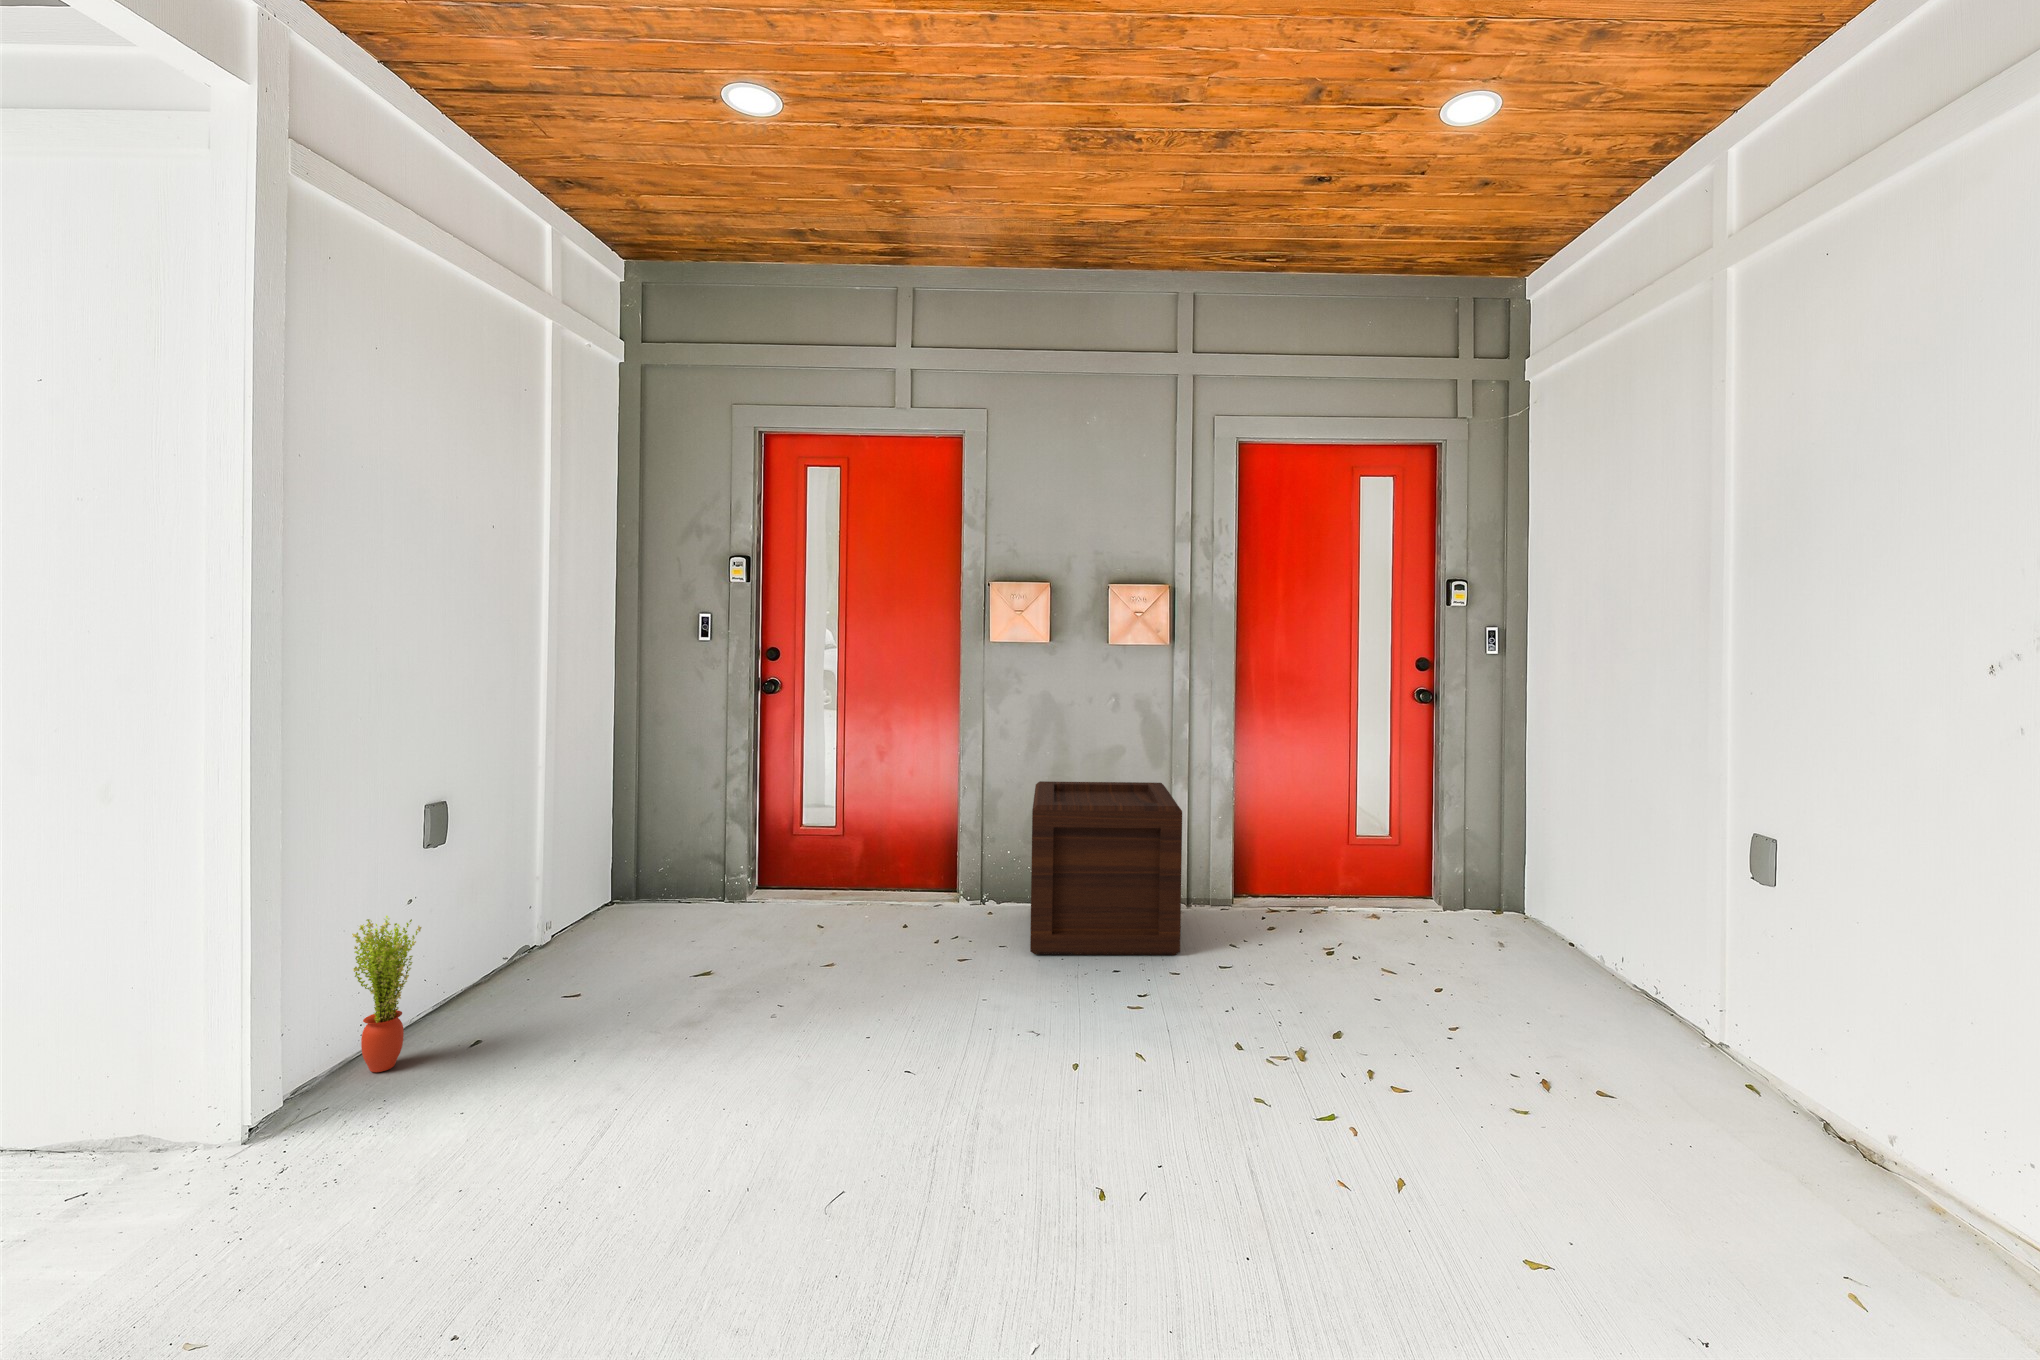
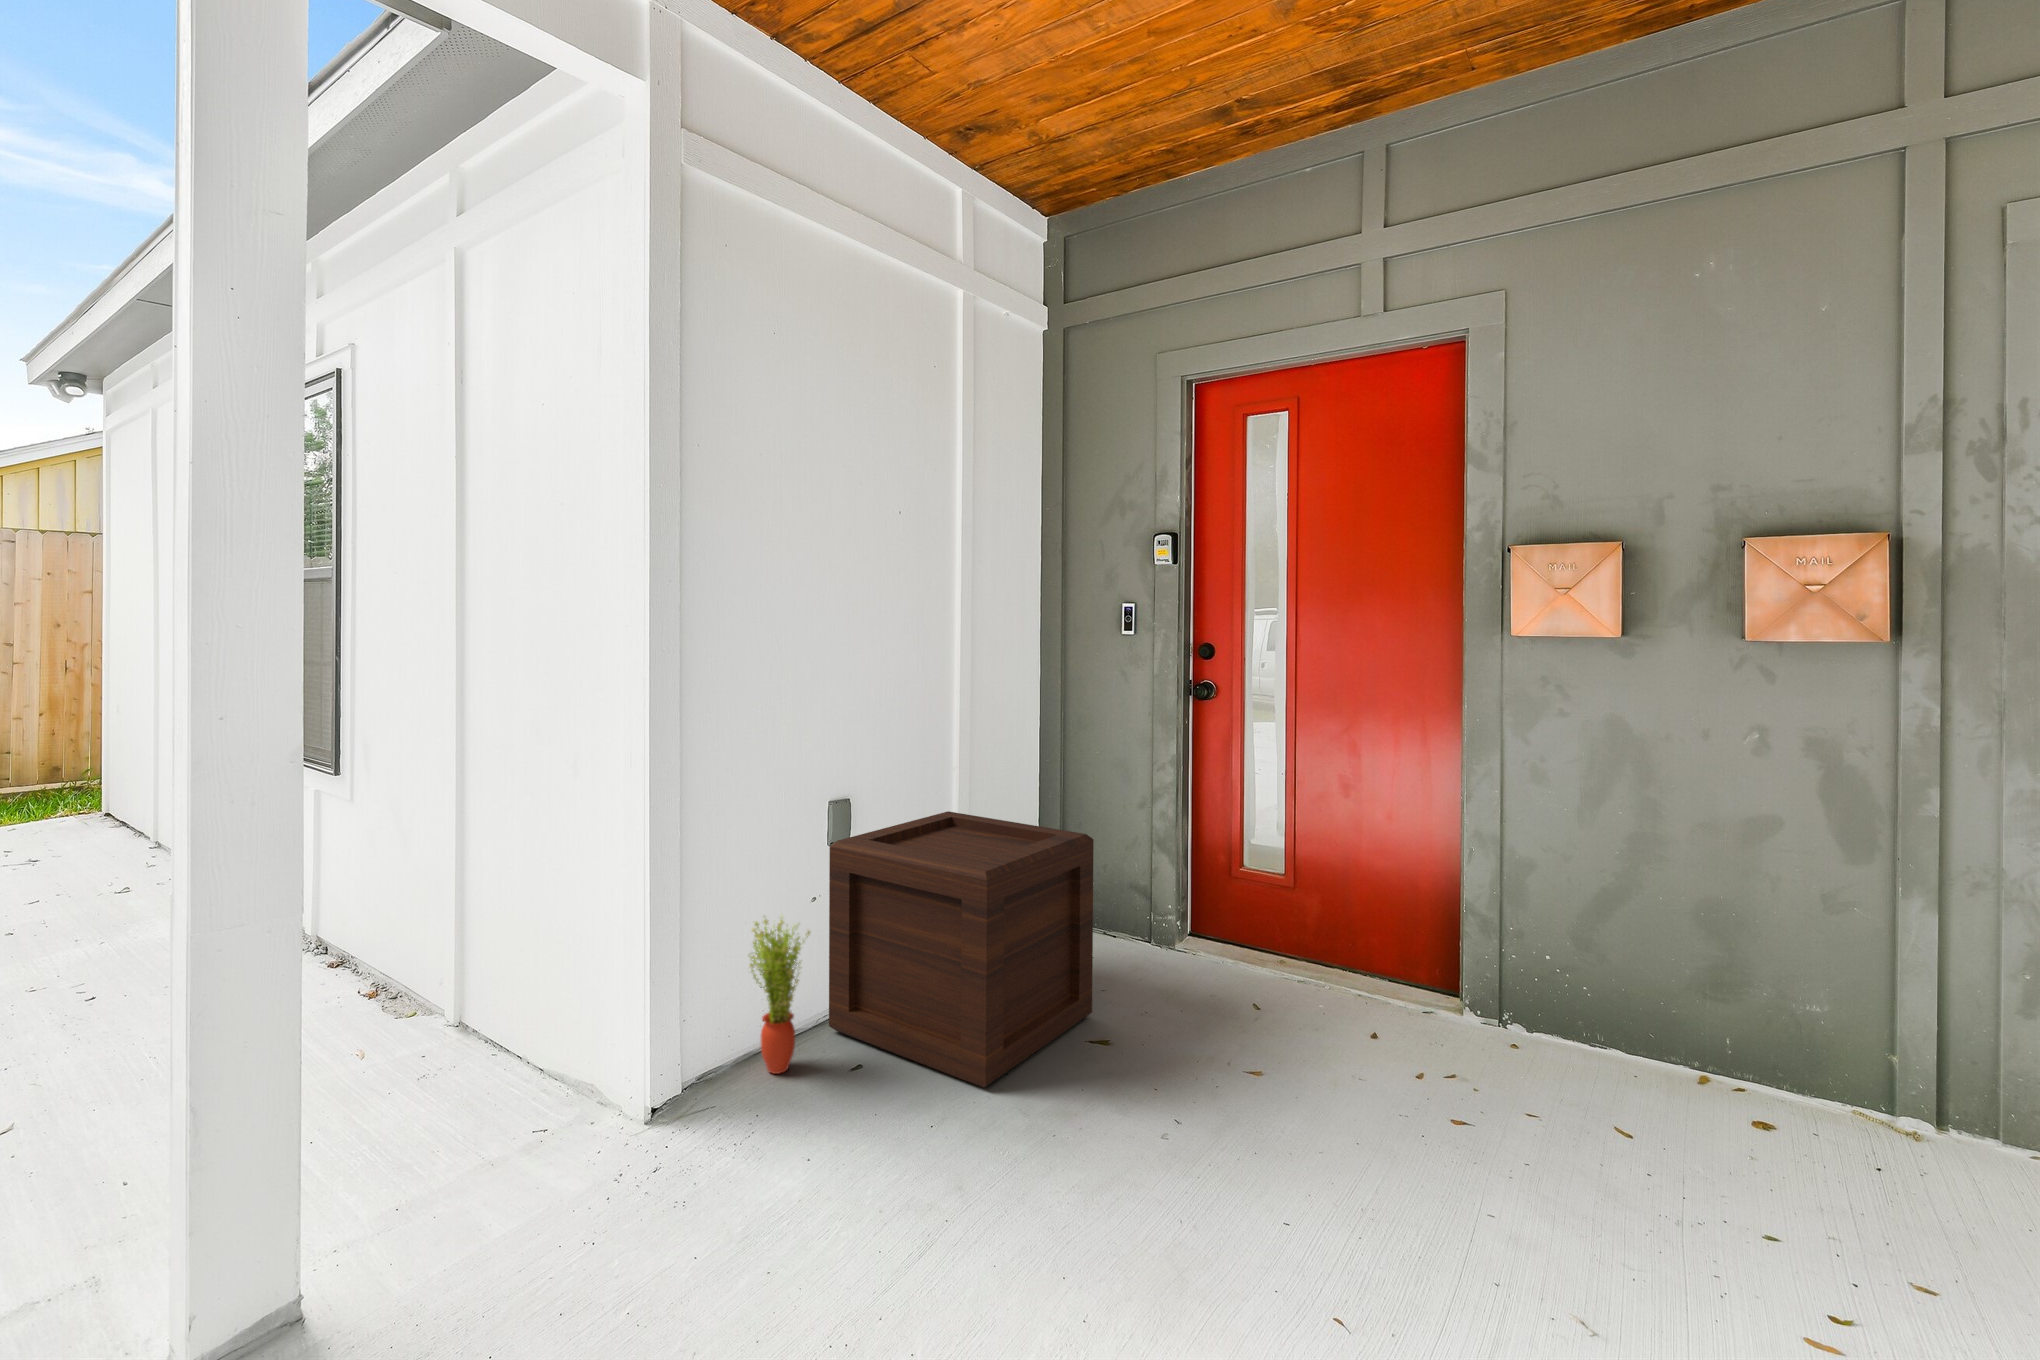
wooden crate: present [1030,781,1182,955] -> present [829,811,1094,1088]

